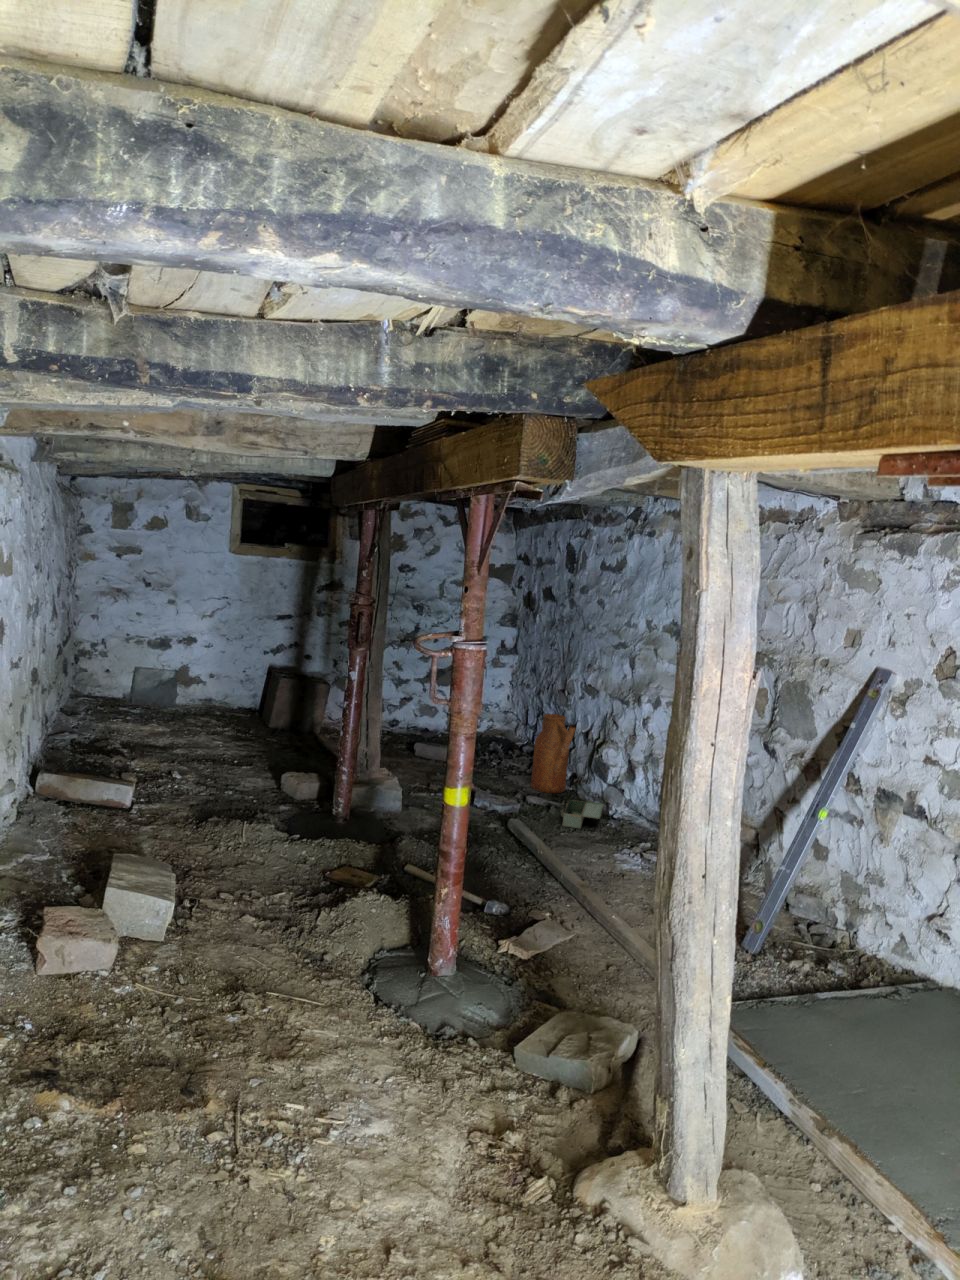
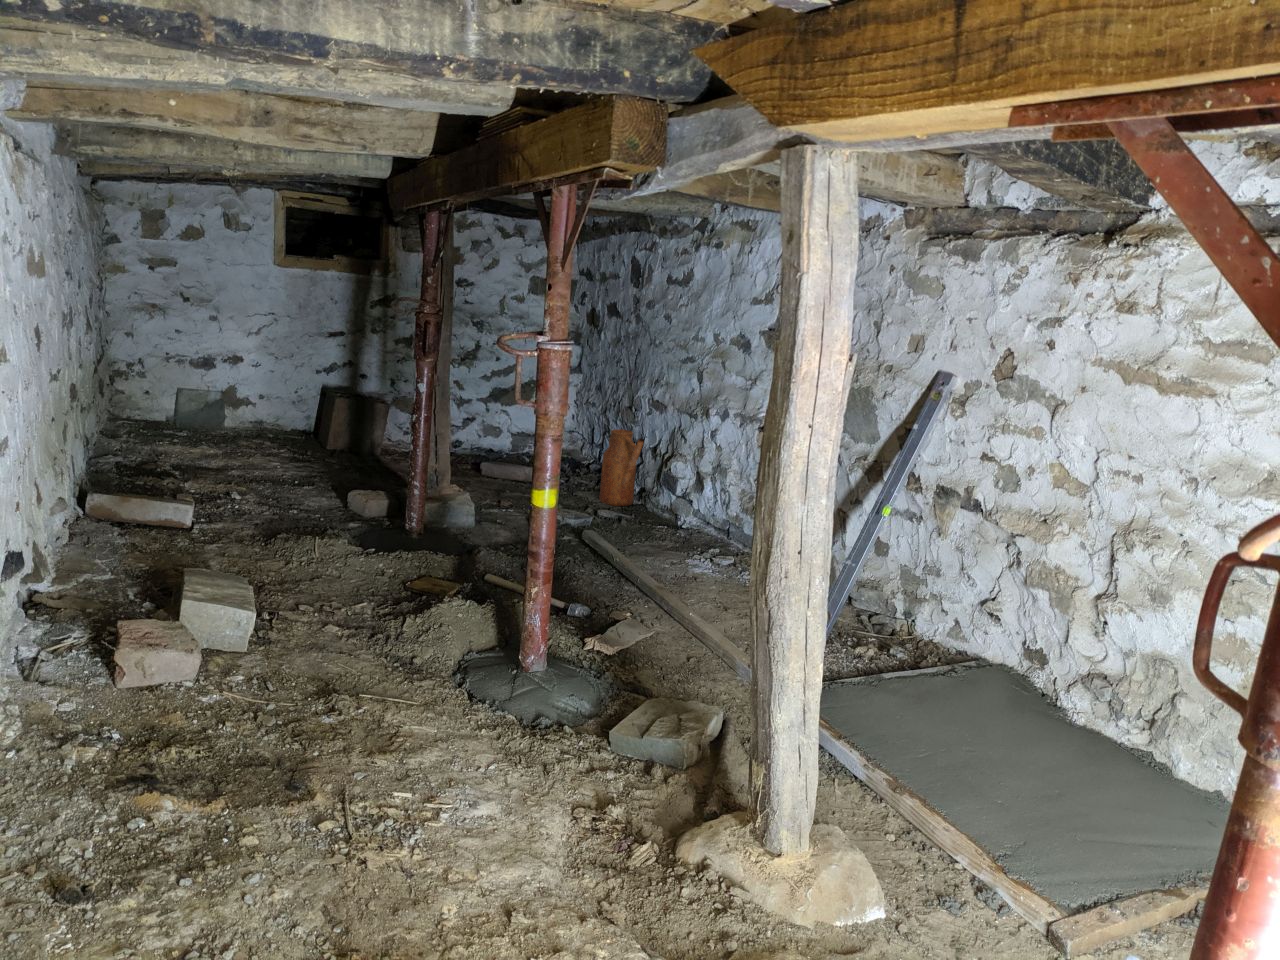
toolbox: present [561,800,604,829] -> none [631,511,672,537]

